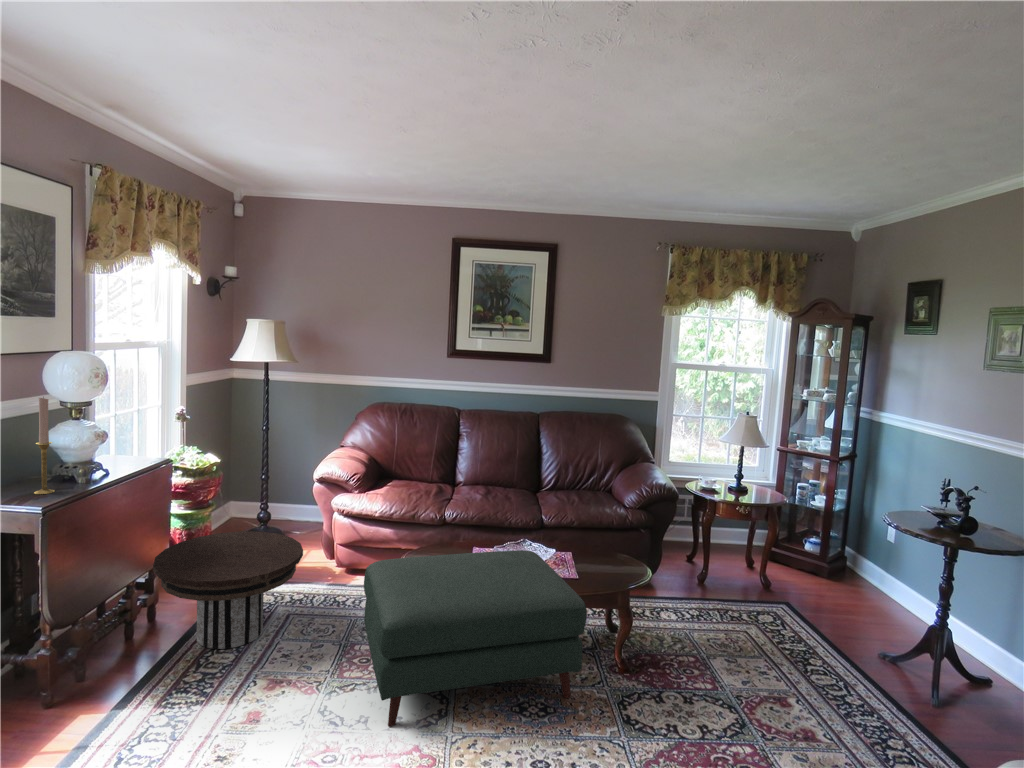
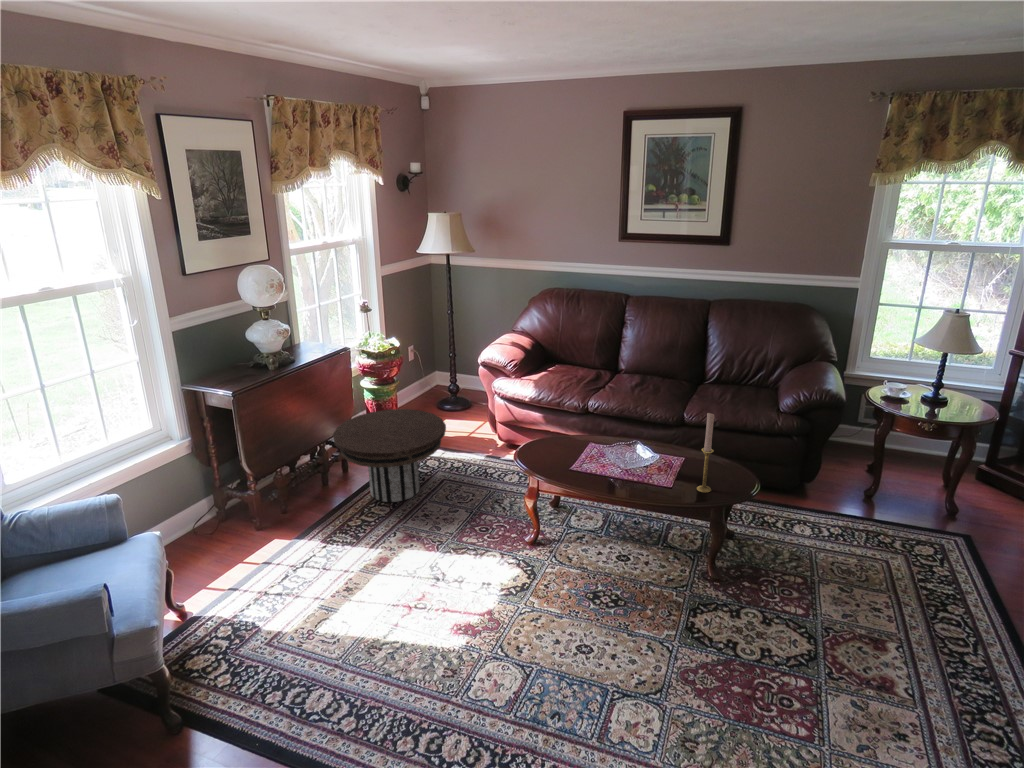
candlestick: present [34,397,54,494] -> present [697,413,714,492]
ottoman: present [364,550,587,727] -> none [465,449,662,595]

